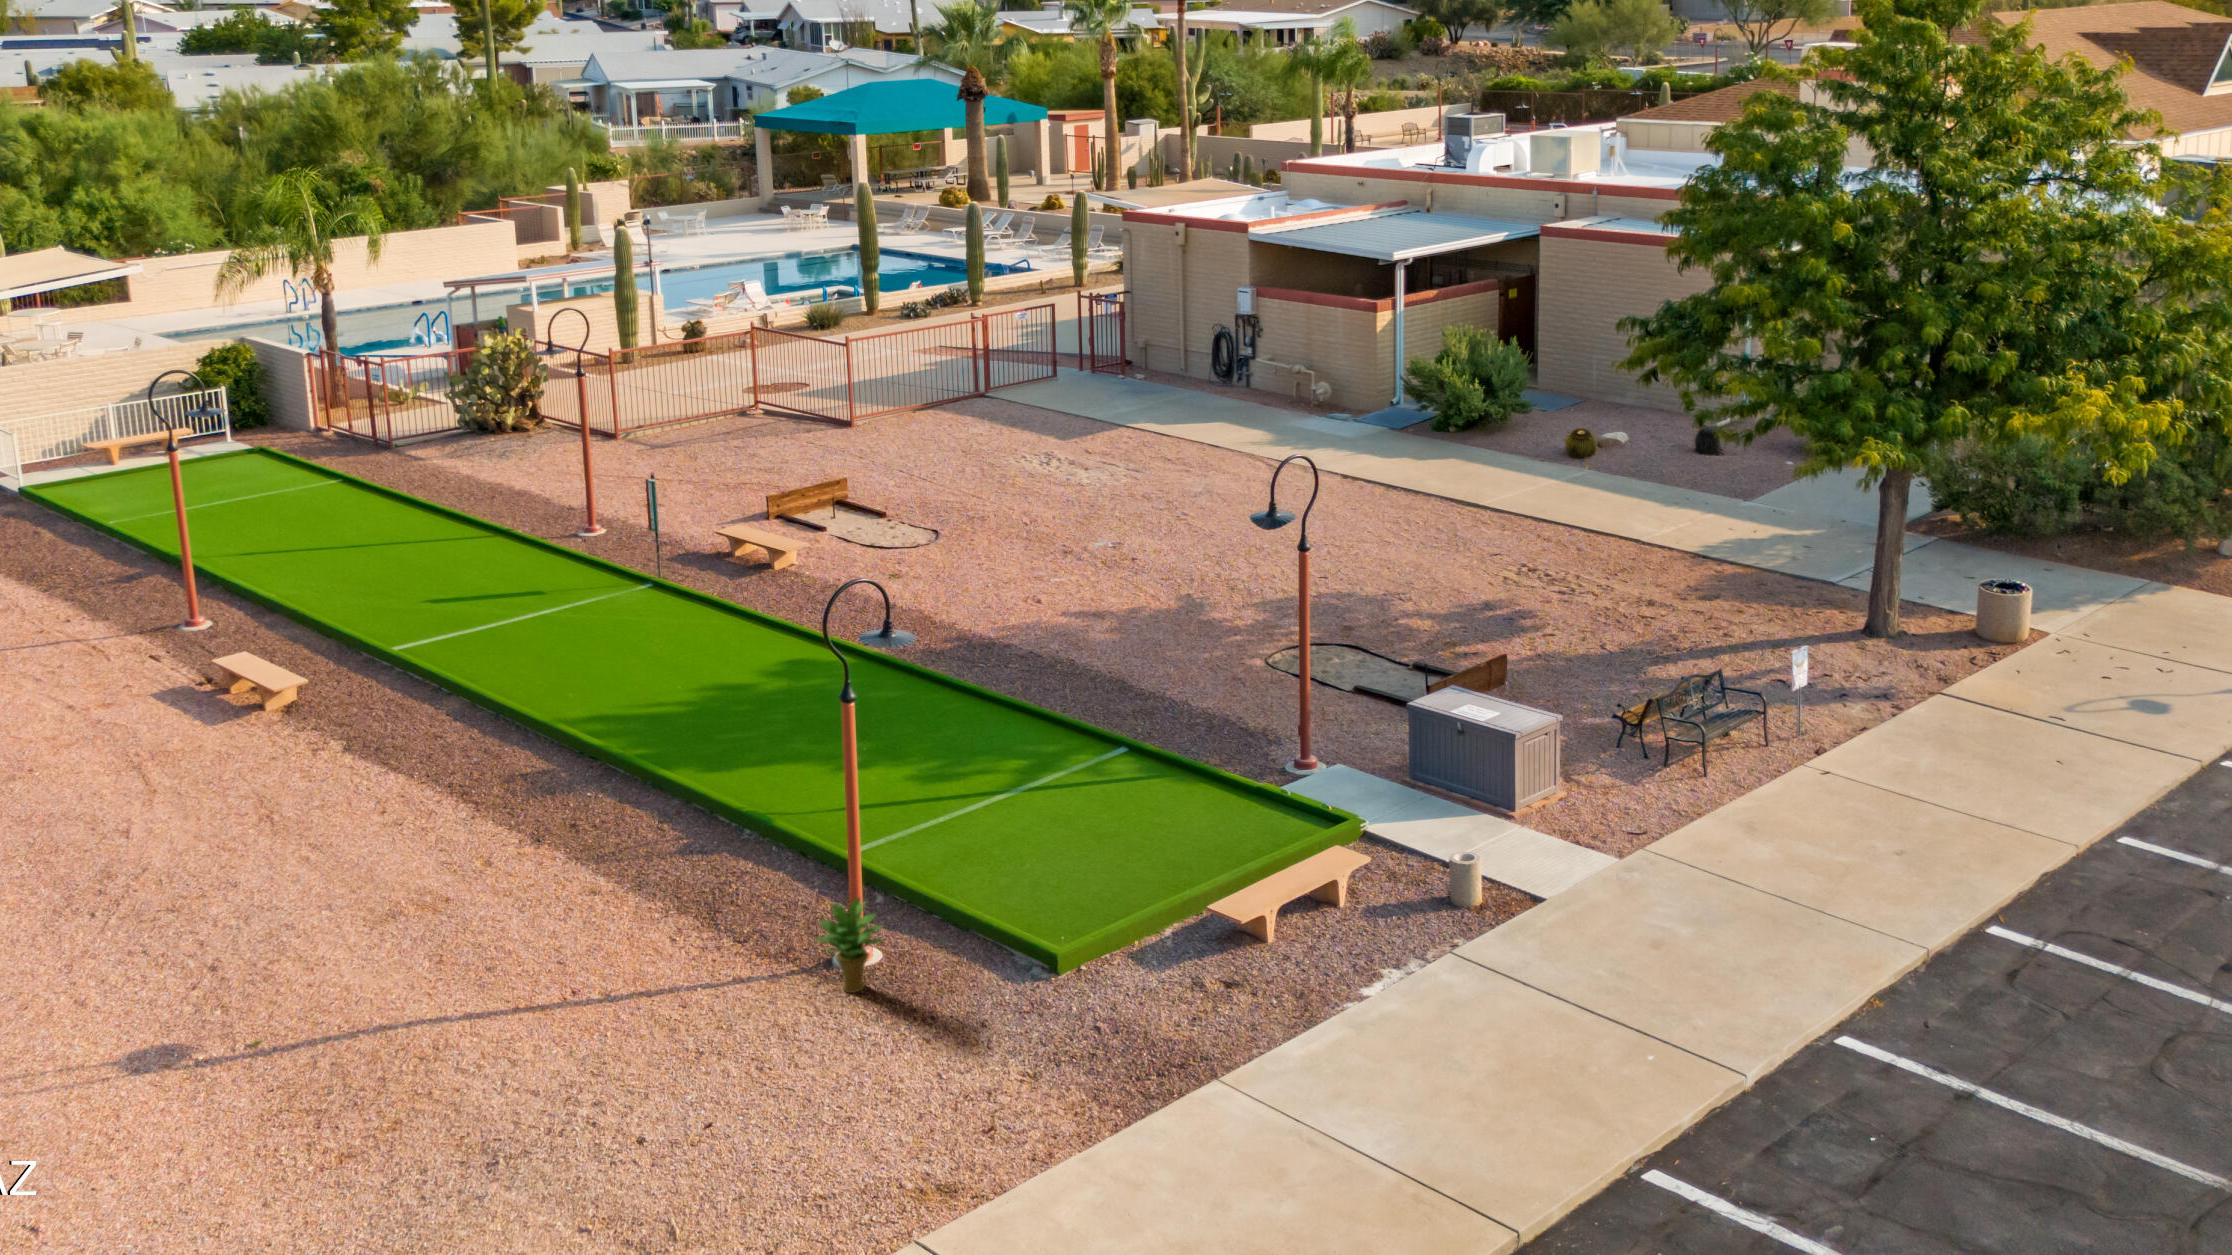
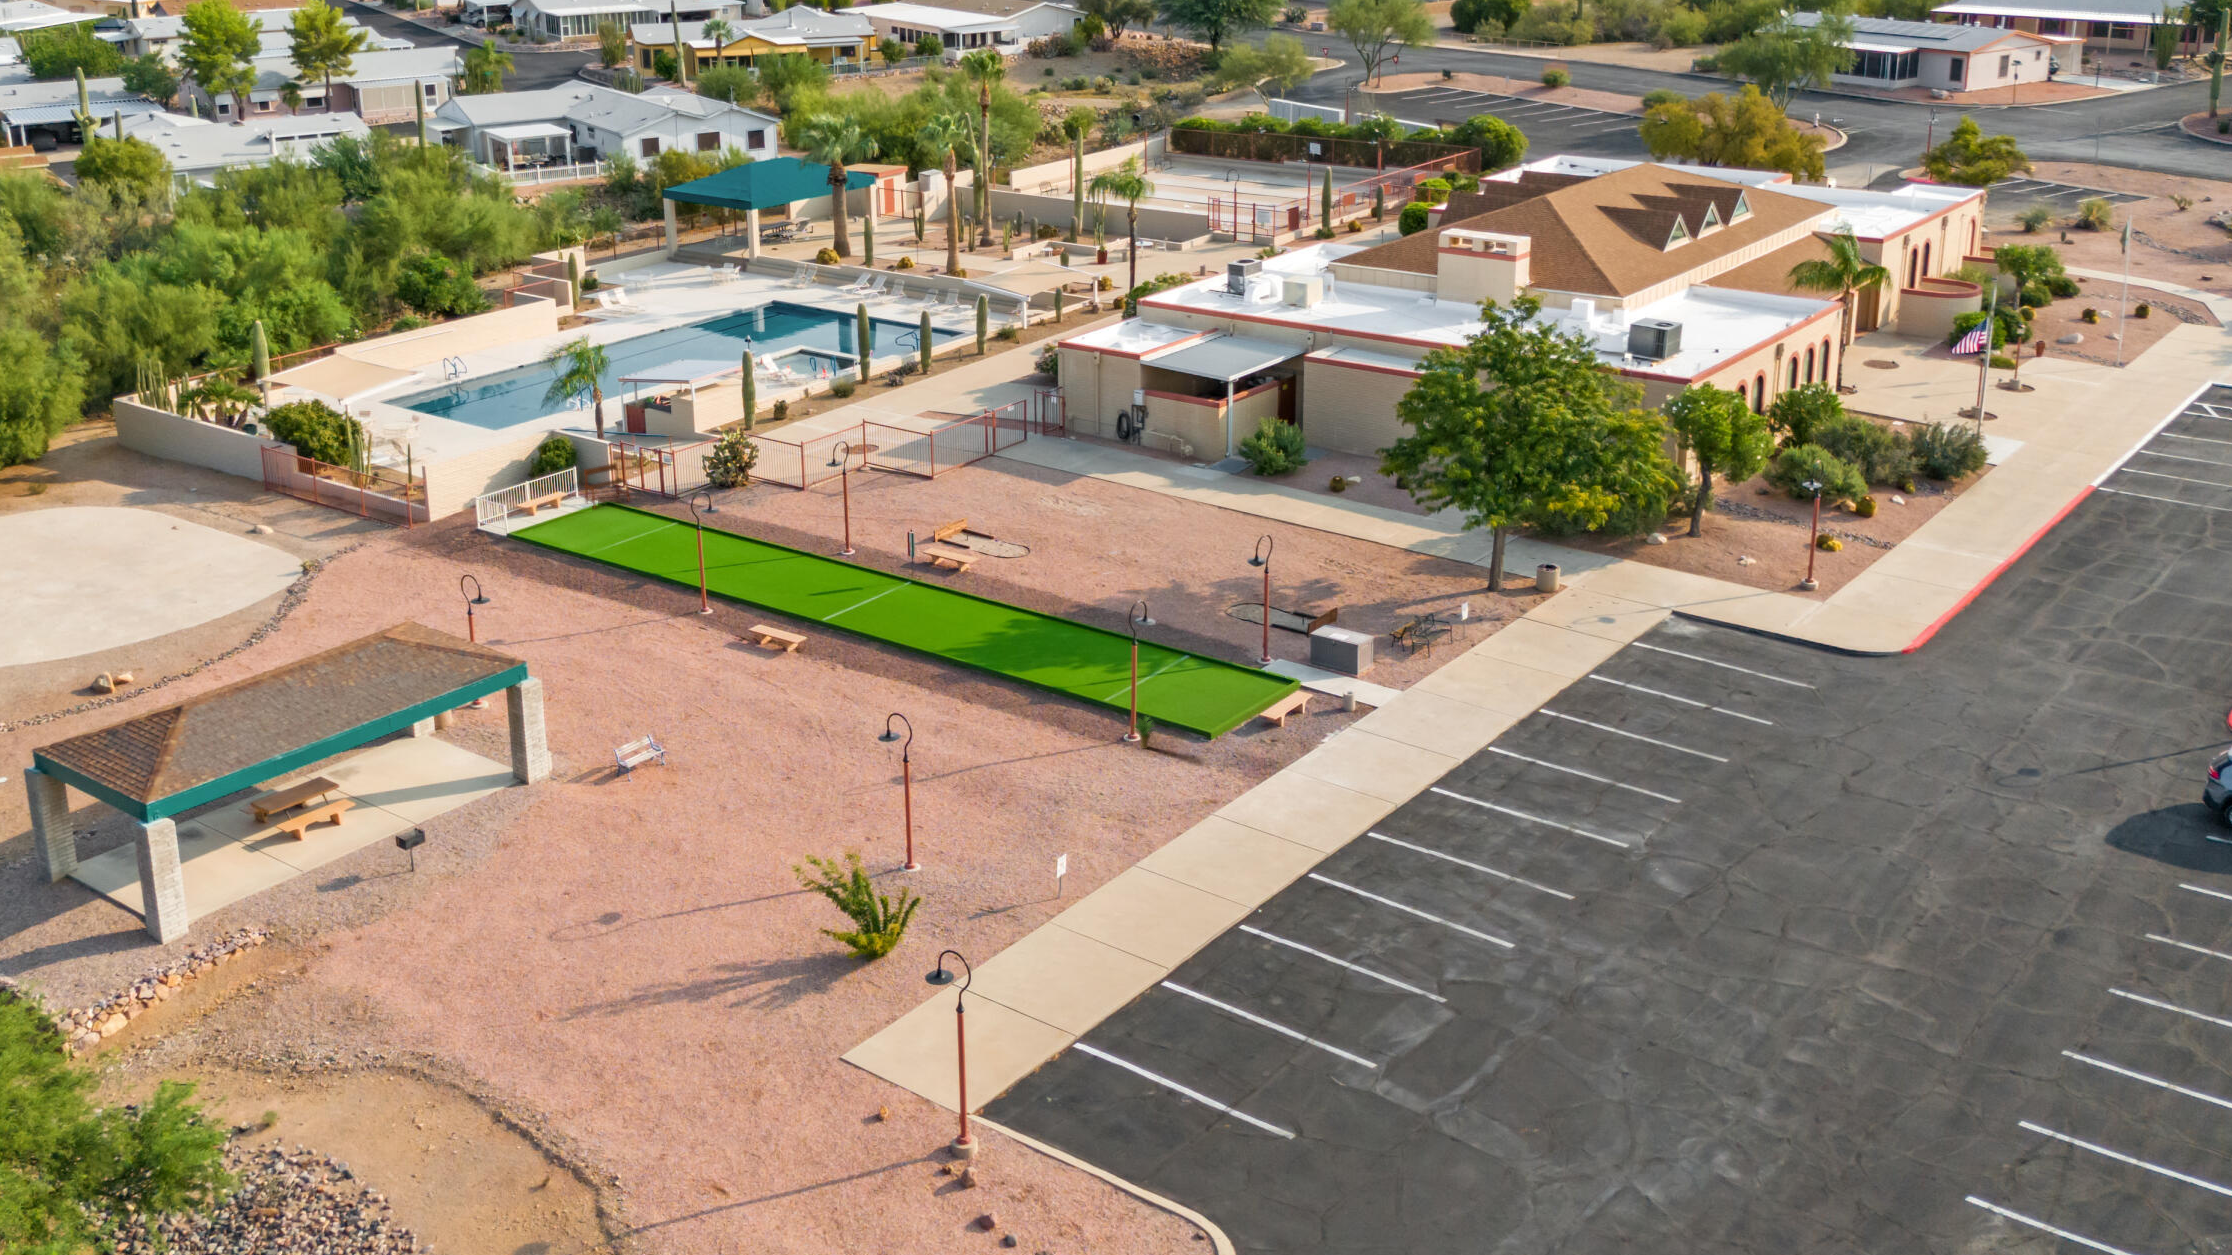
bench: none [200,372,286,452] -> present [584,463,629,508]

